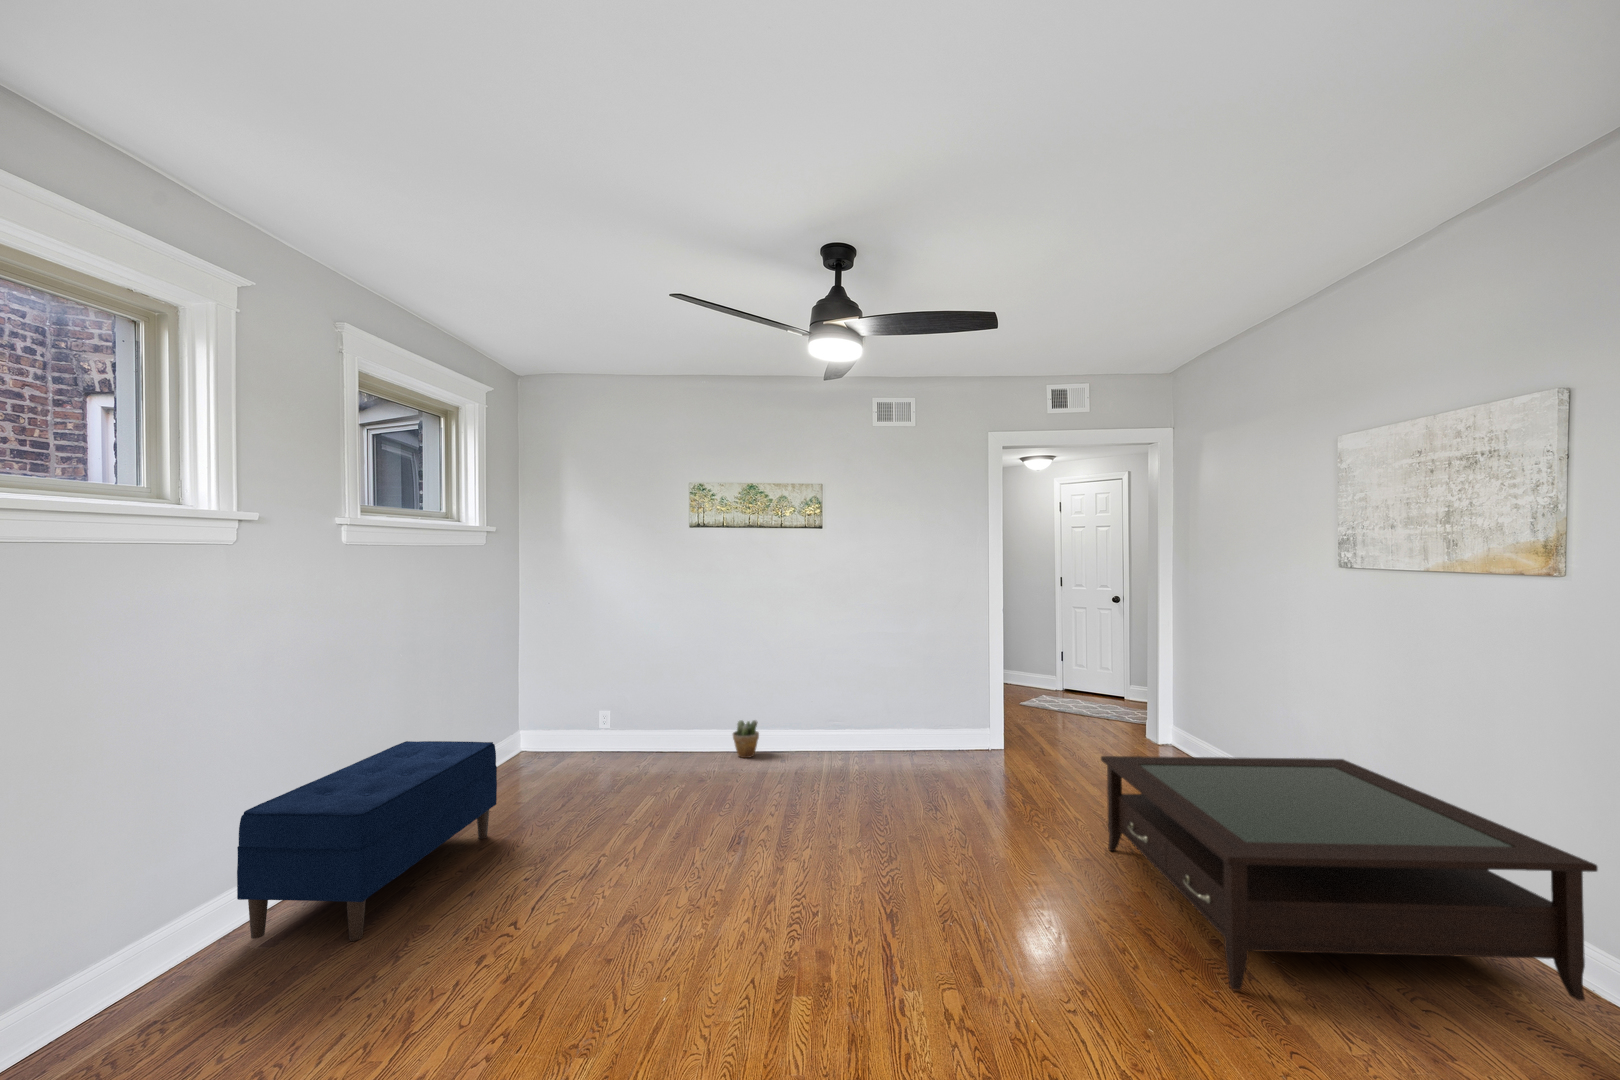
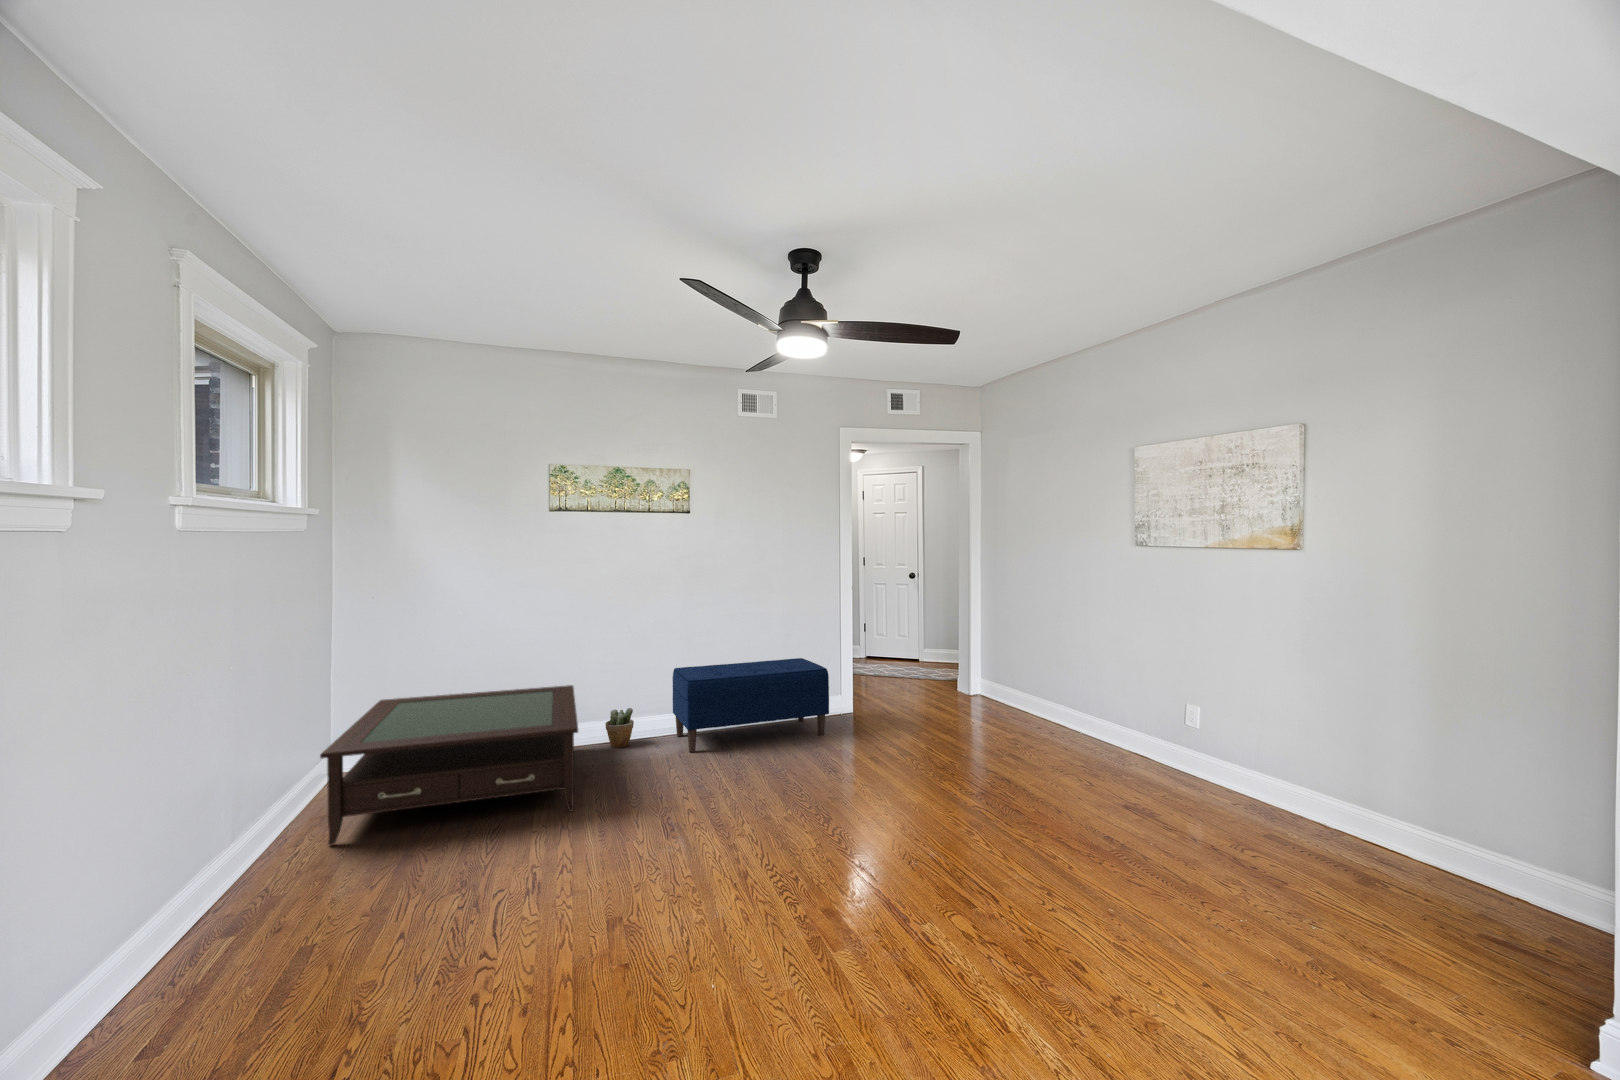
bench: present [237,741,497,941] -> present [673,658,829,752]
coffee table: present [1101,756,1598,1000] -> present [320,685,578,845]

